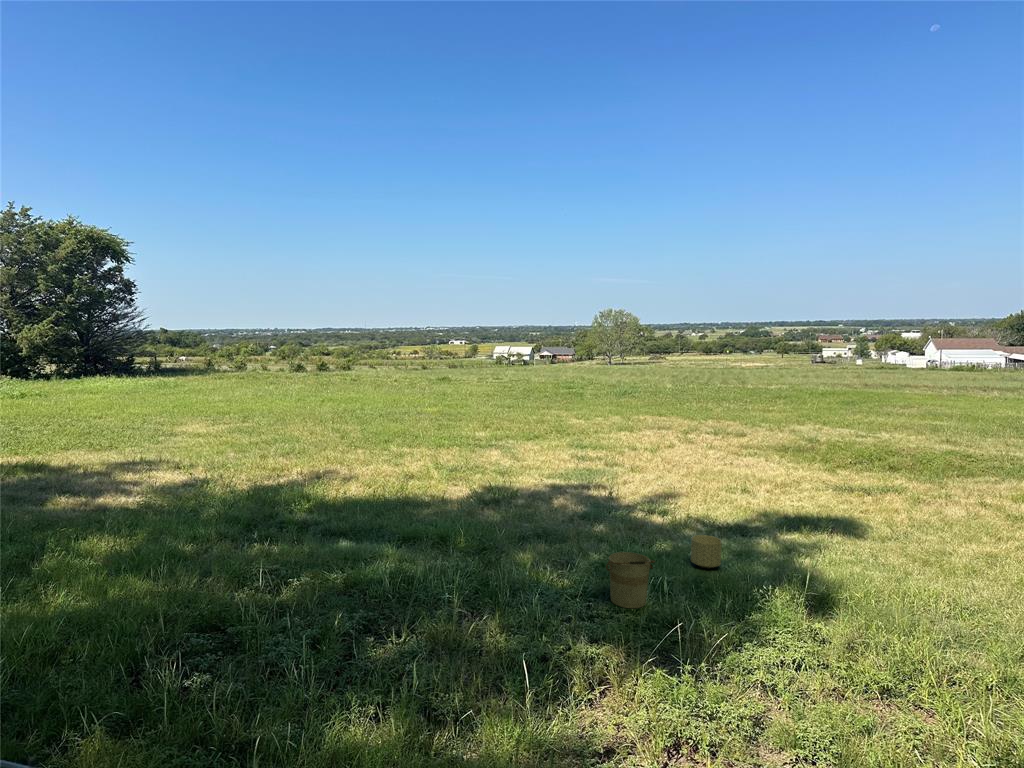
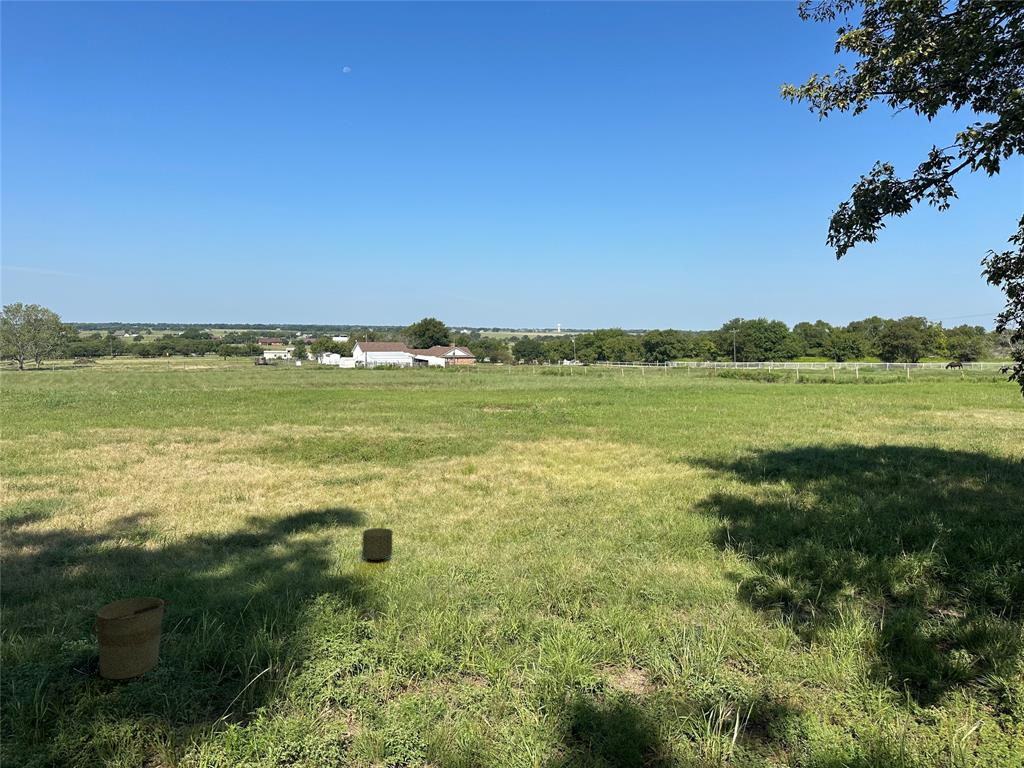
planter: present [691,535,722,568] -> present [362,528,393,561]

